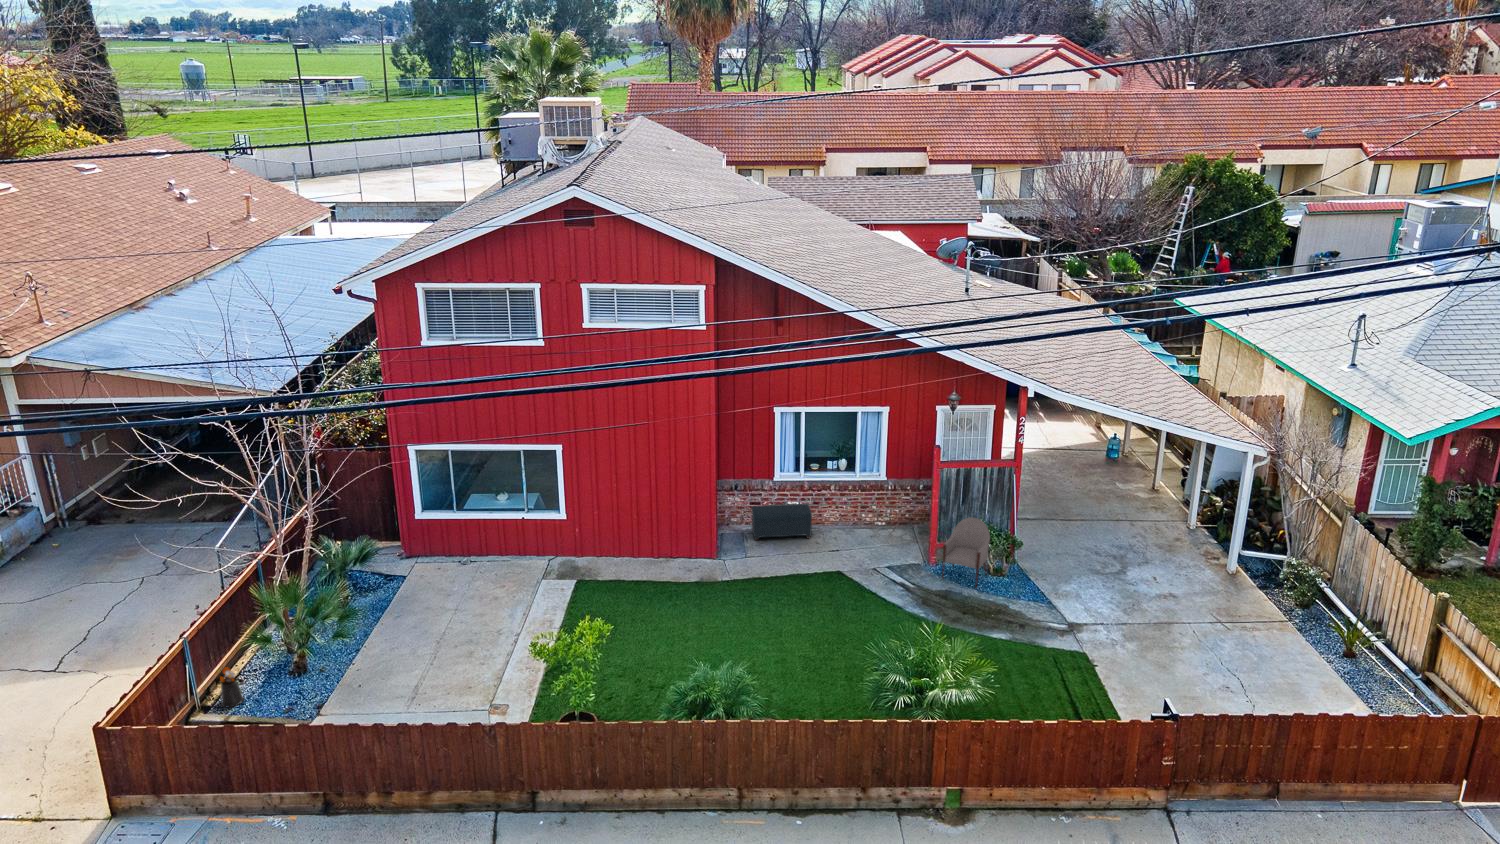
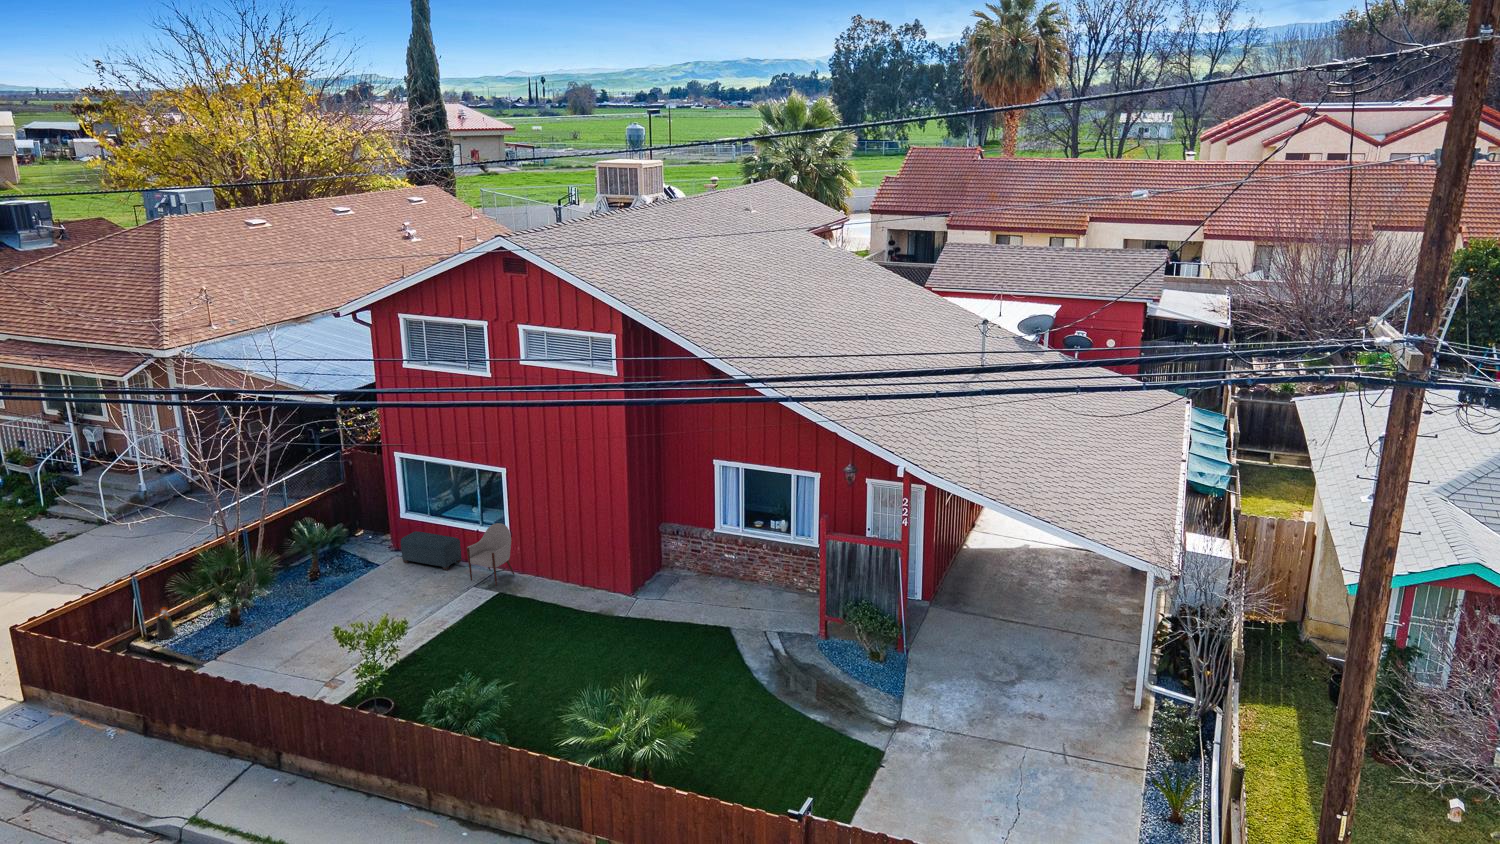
bench: present [752,504,812,541] -> present [401,531,462,570]
chair: present [942,517,990,587] -> present [467,523,514,586]

